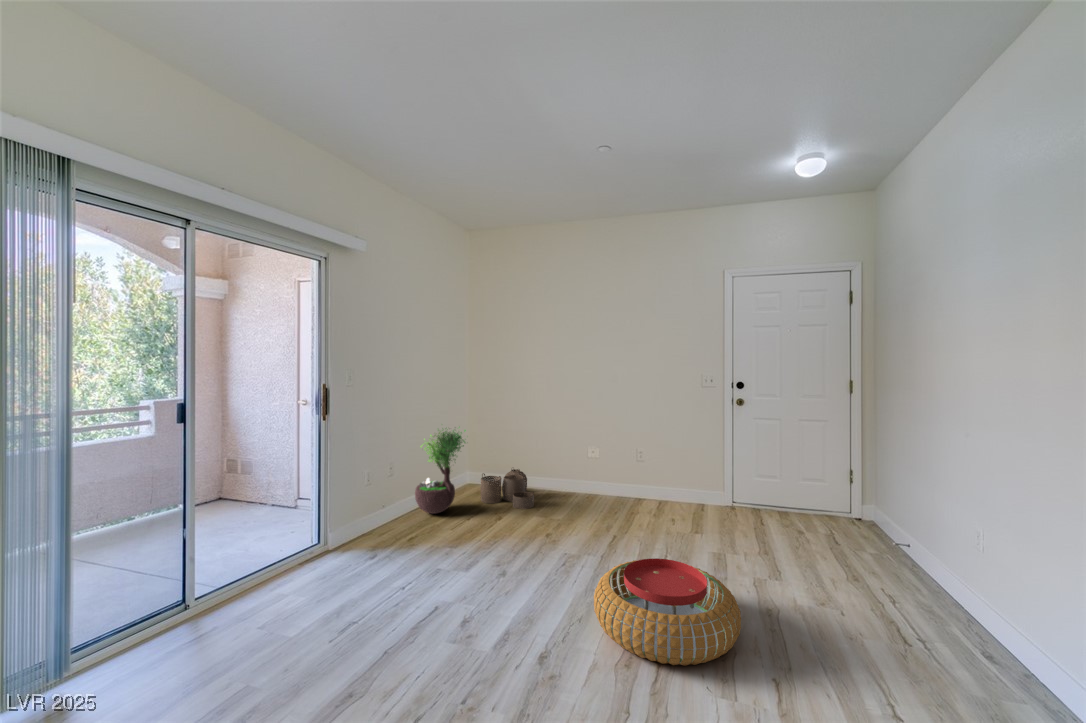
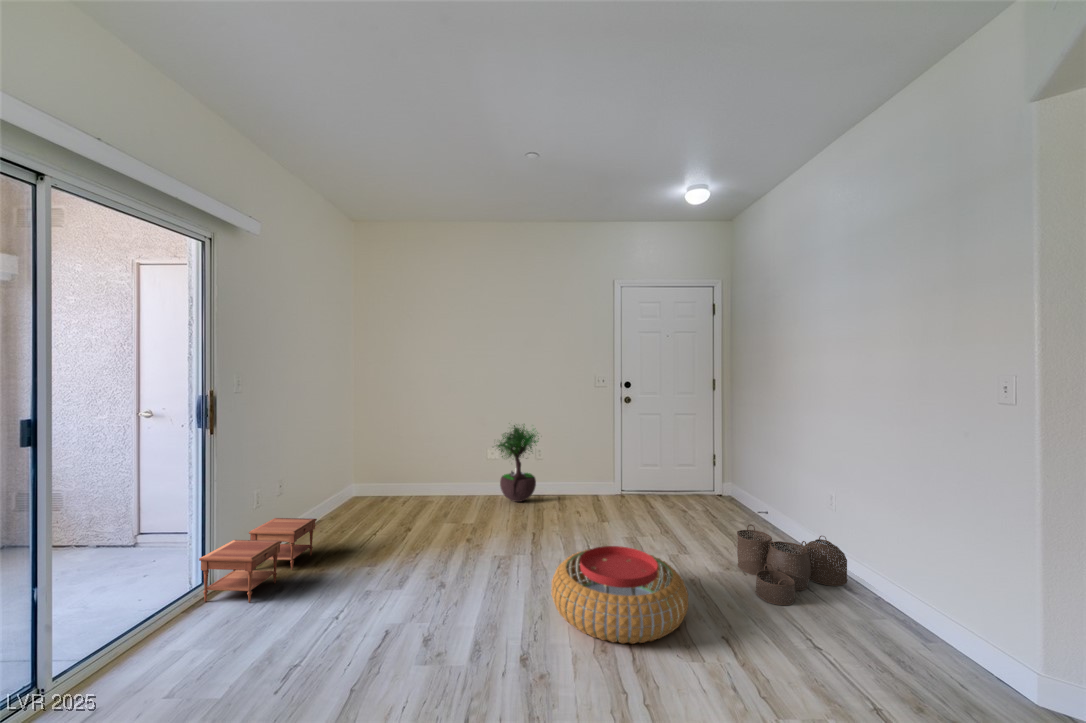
potted tree: present [415,430,466,514] -> present [497,424,539,502]
woven basket: present [481,469,534,509] -> present [737,525,848,605]
side table: none [324,496,419,563] -> present [199,518,317,603]

